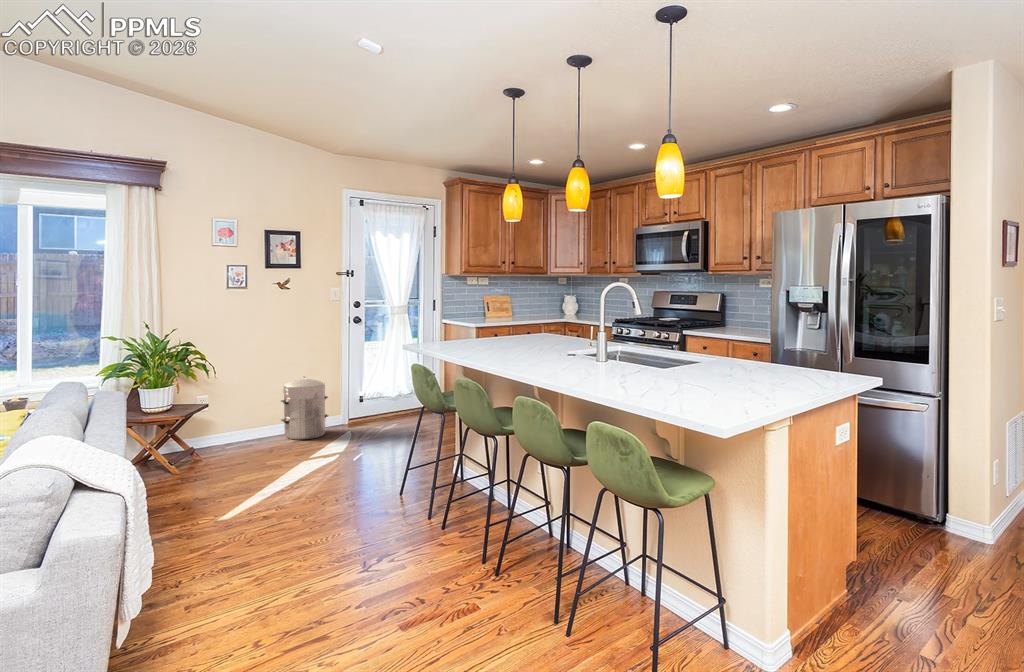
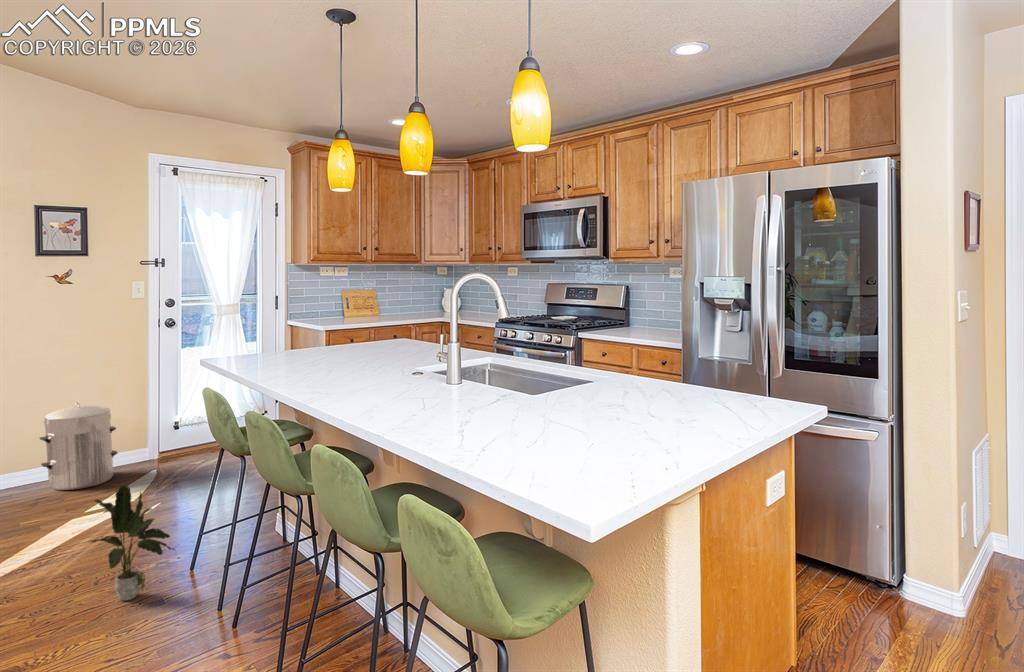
potted plant: none [358,424,408,501] -> present [89,486,175,601]

